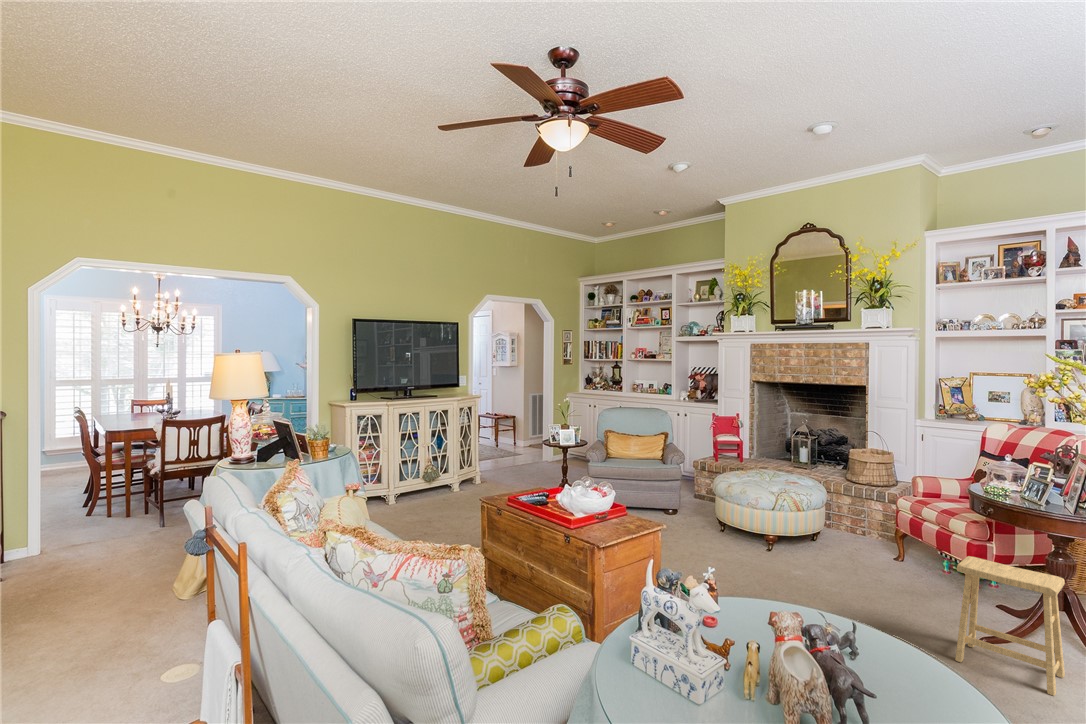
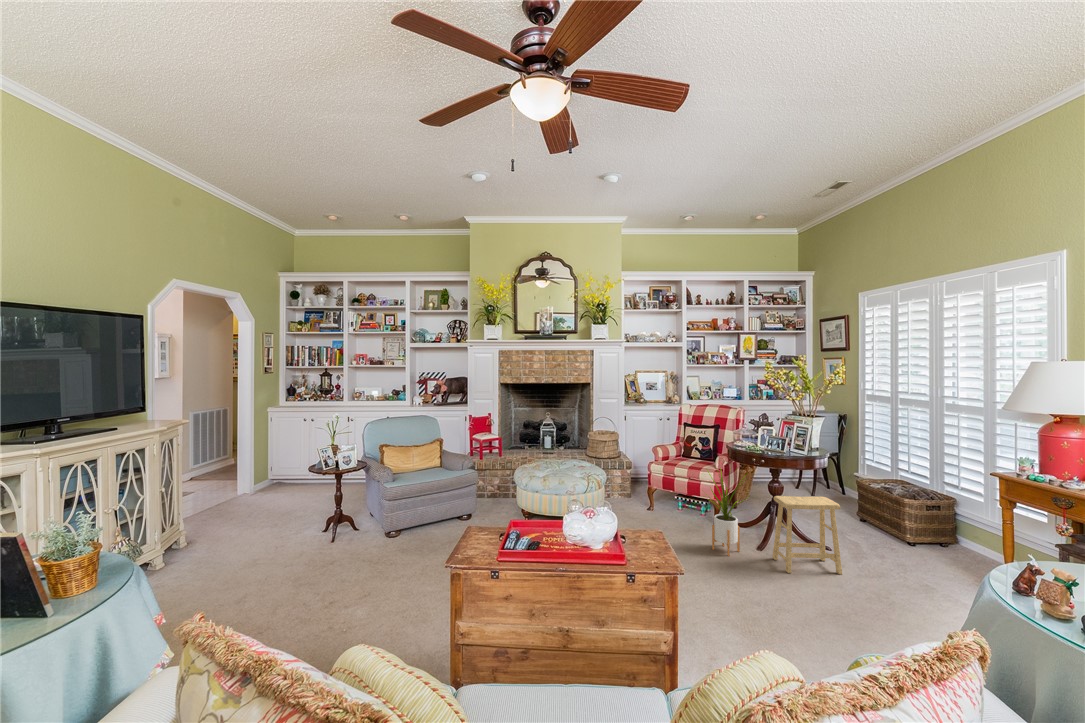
house plant: none [874,497,951,624] -> present [707,468,746,556]

